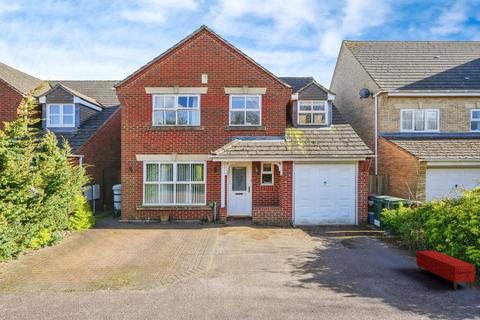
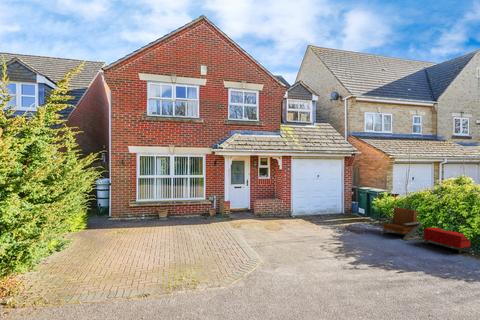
lounge chair: none [373,222,424,264] -> present [380,207,421,240]

